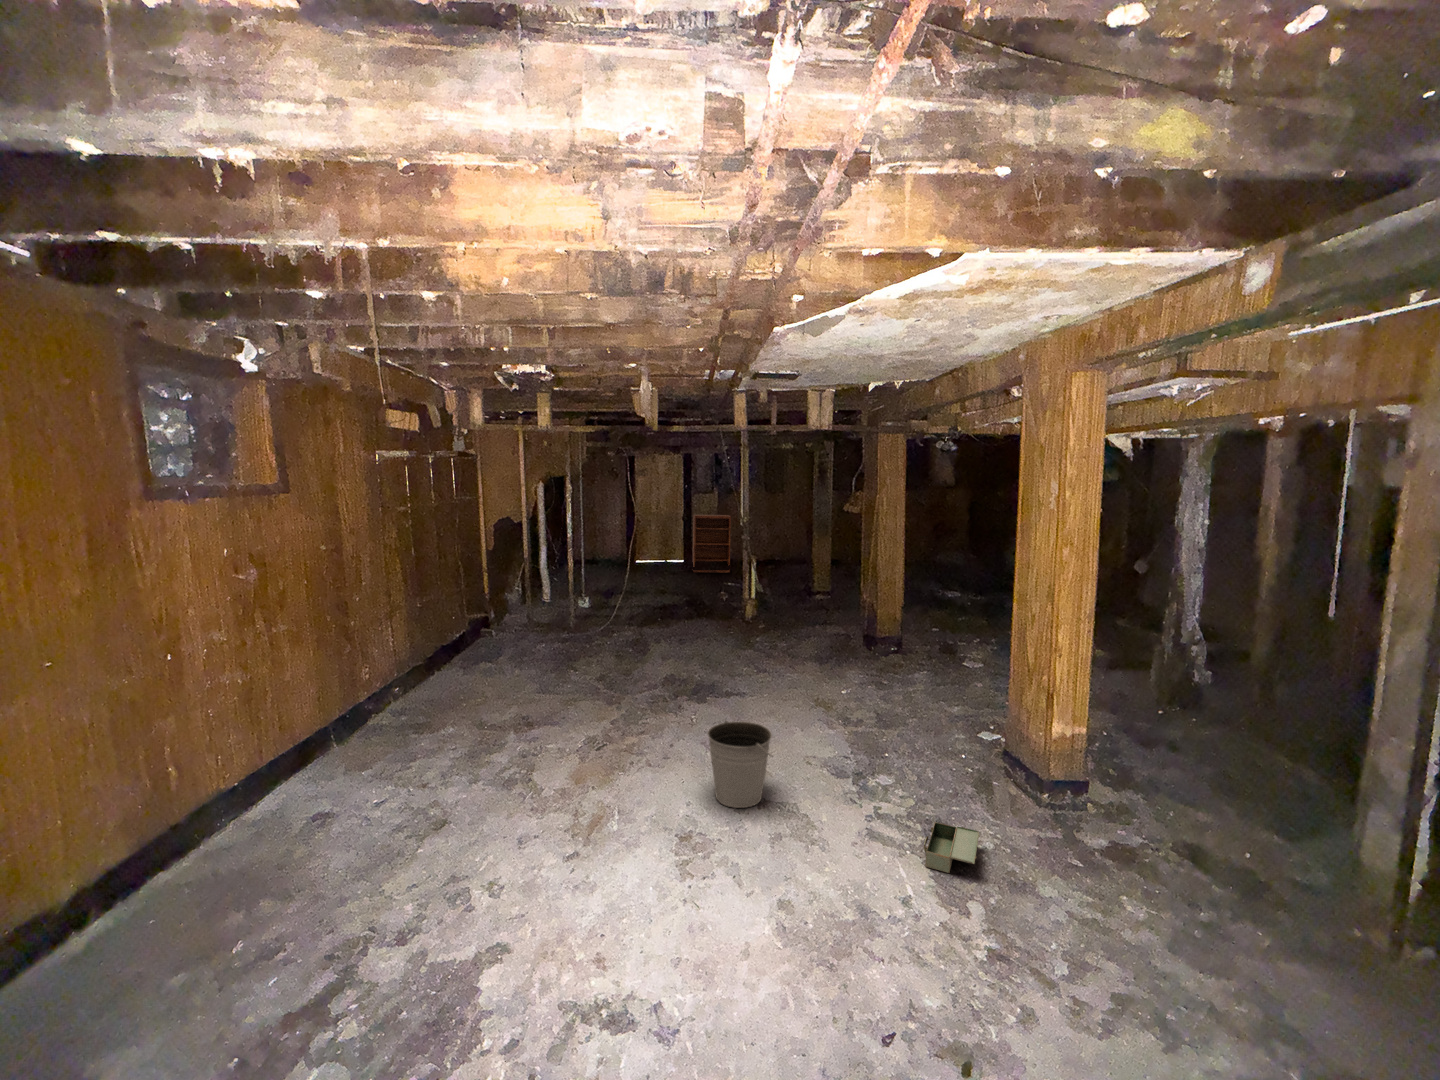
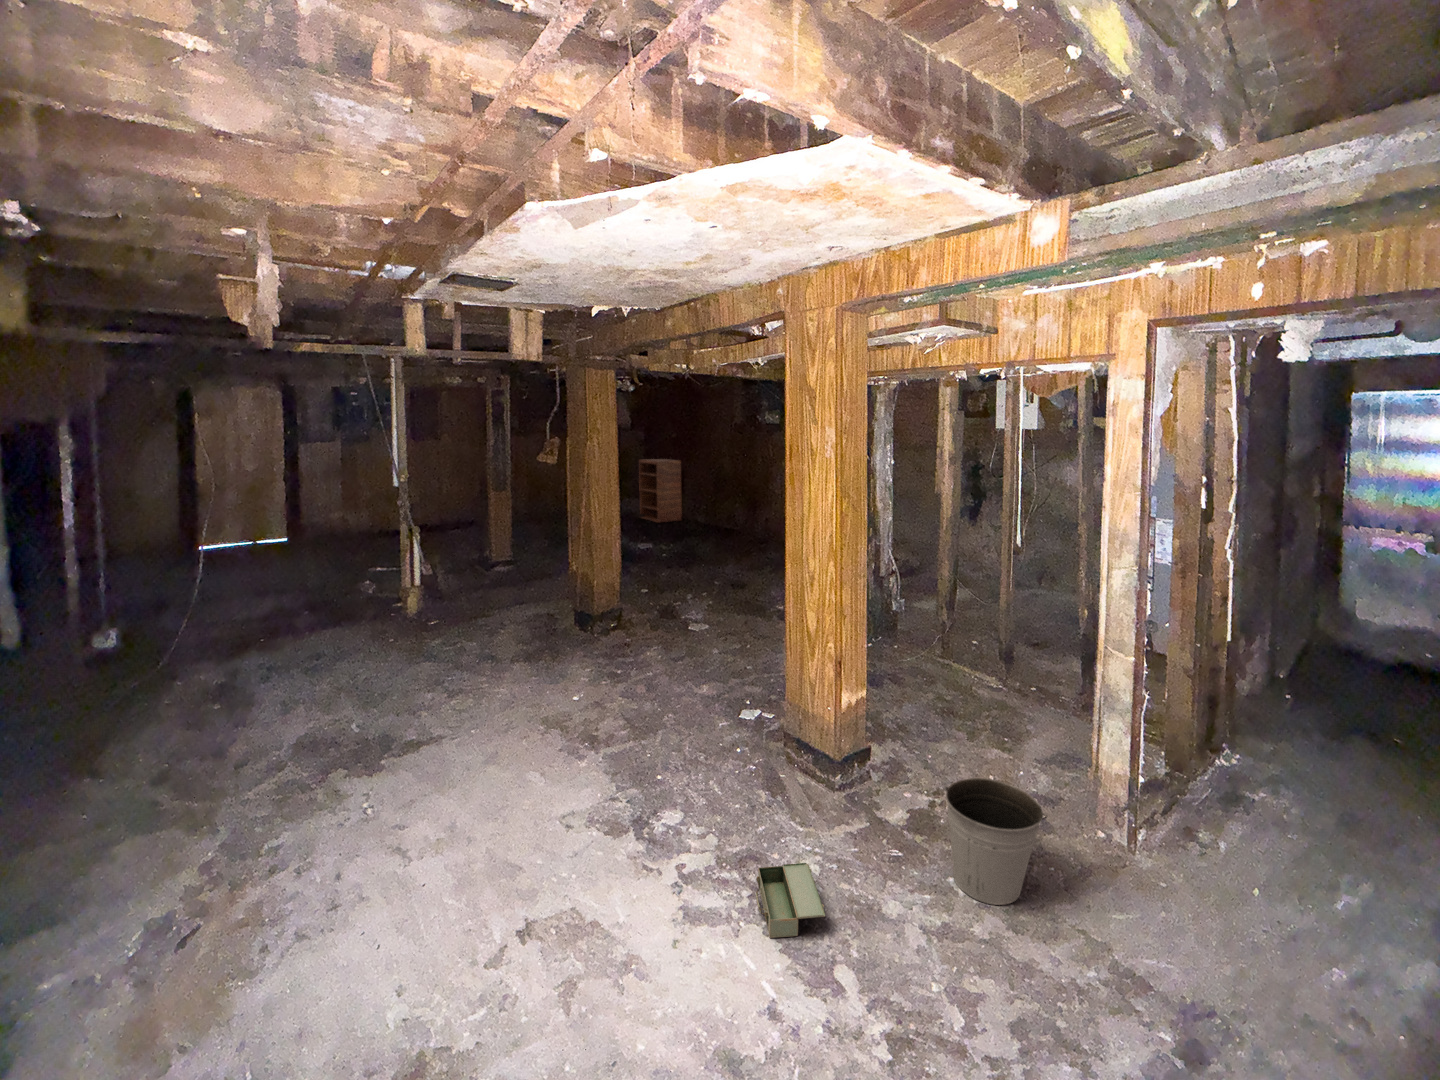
shelving unit: present [692,515,731,573] -> present [639,459,682,522]
bucket: present [708,720,772,808] -> present [944,778,1048,905]

